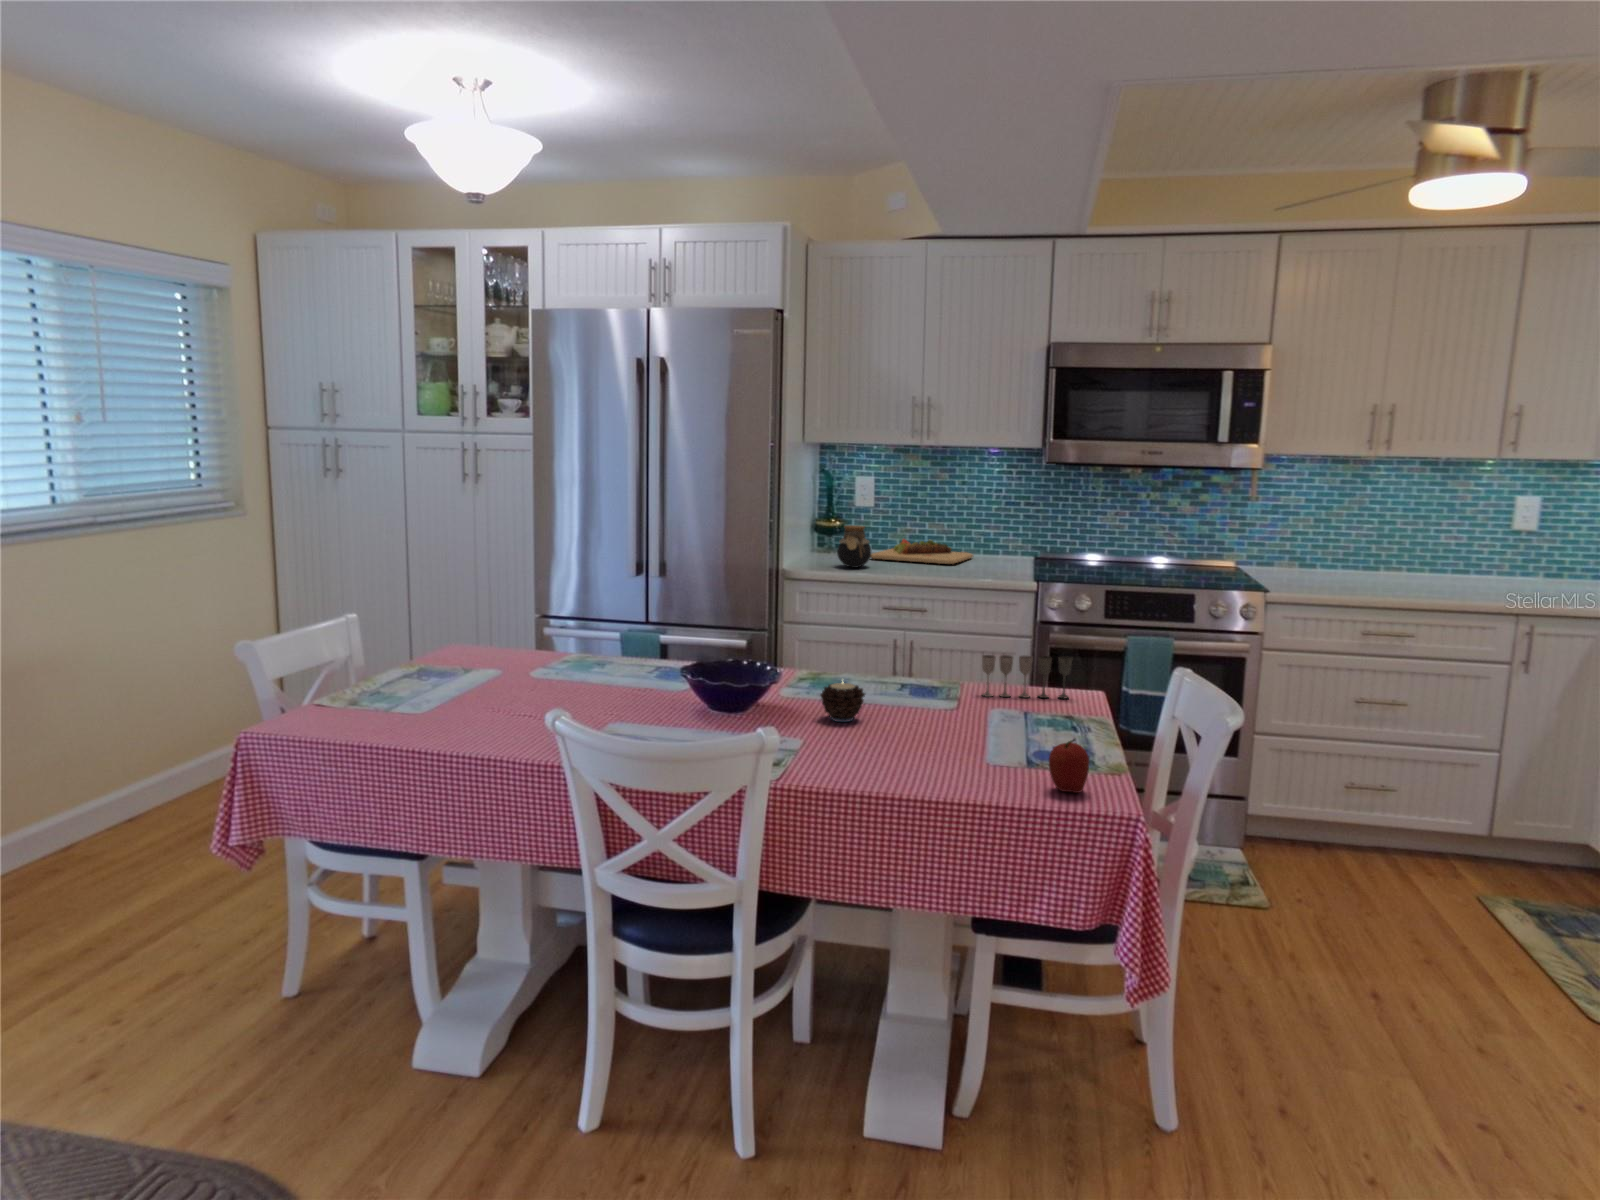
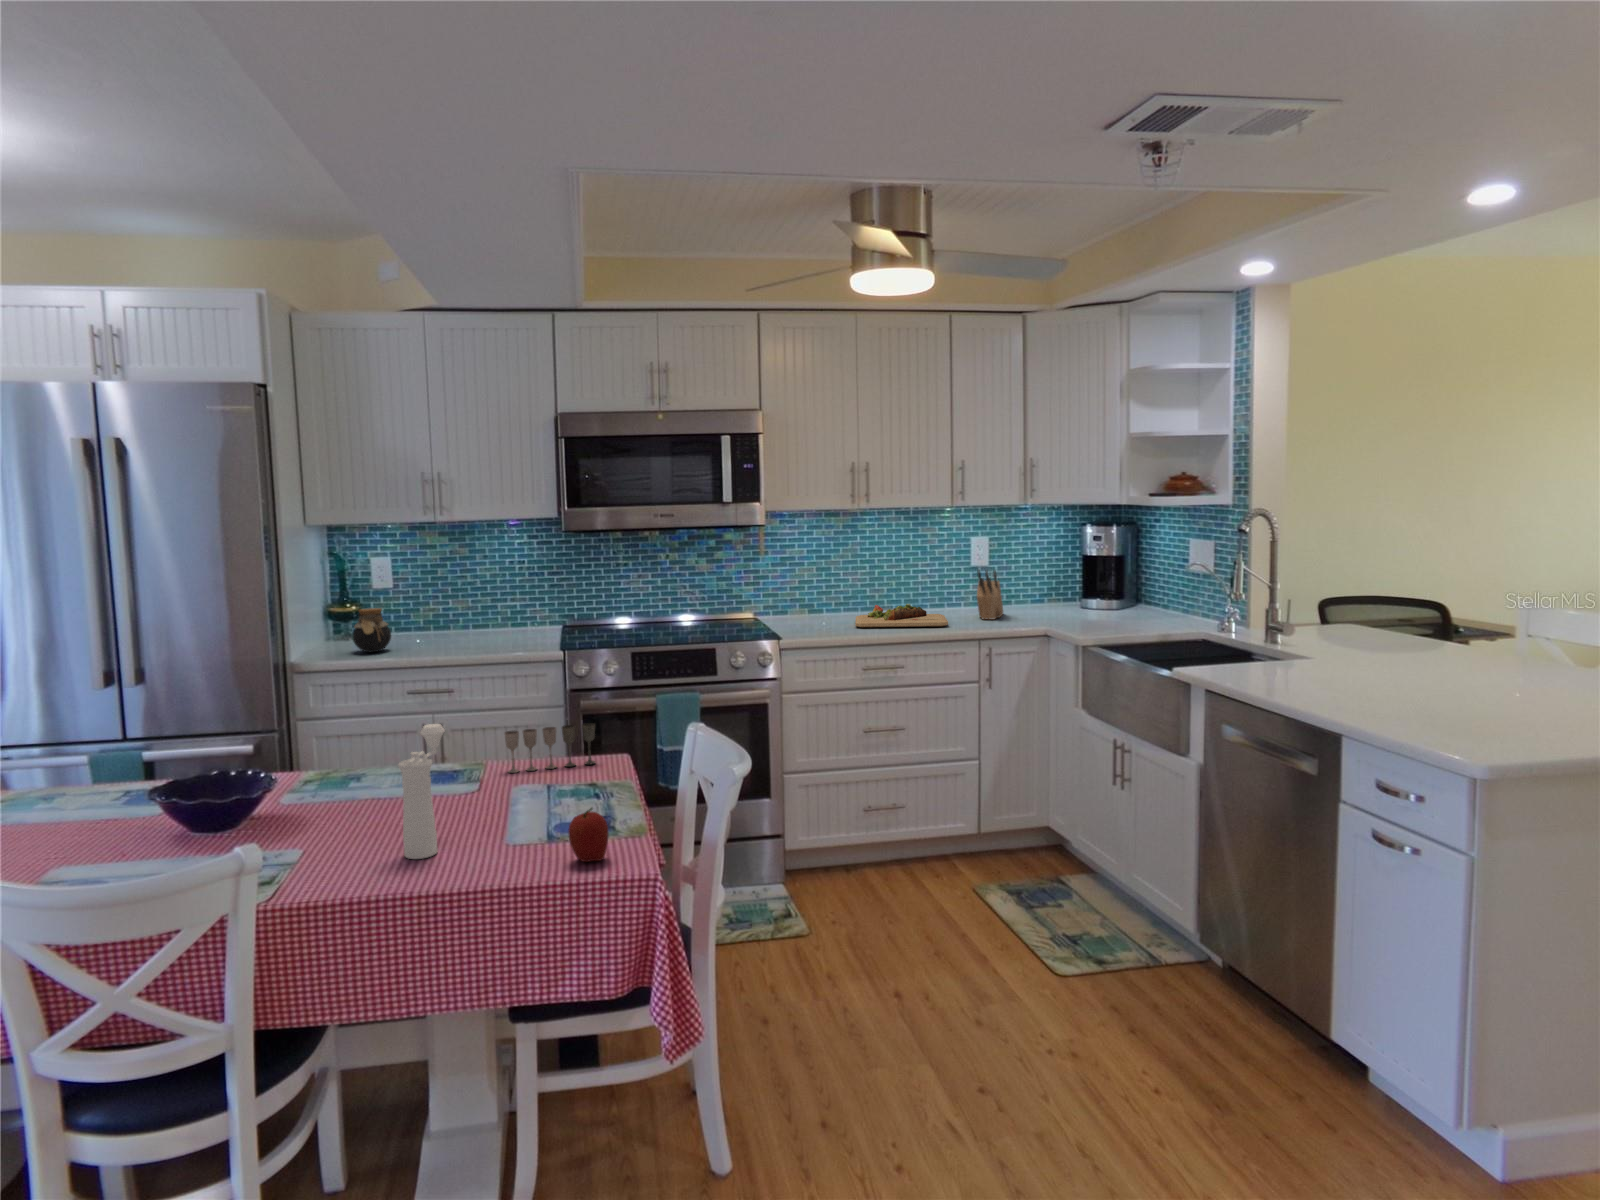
knife block: none [1540,529,1576,591] -> present [977,570,1003,619]
cutting board: present [871,539,973,564] -> present [855,604,948,627]
pepper mill: none [891,638,934,763] -> present [399,724,445,859]
candle: present [820,682,865,722] -> none [324,776,377,824]

